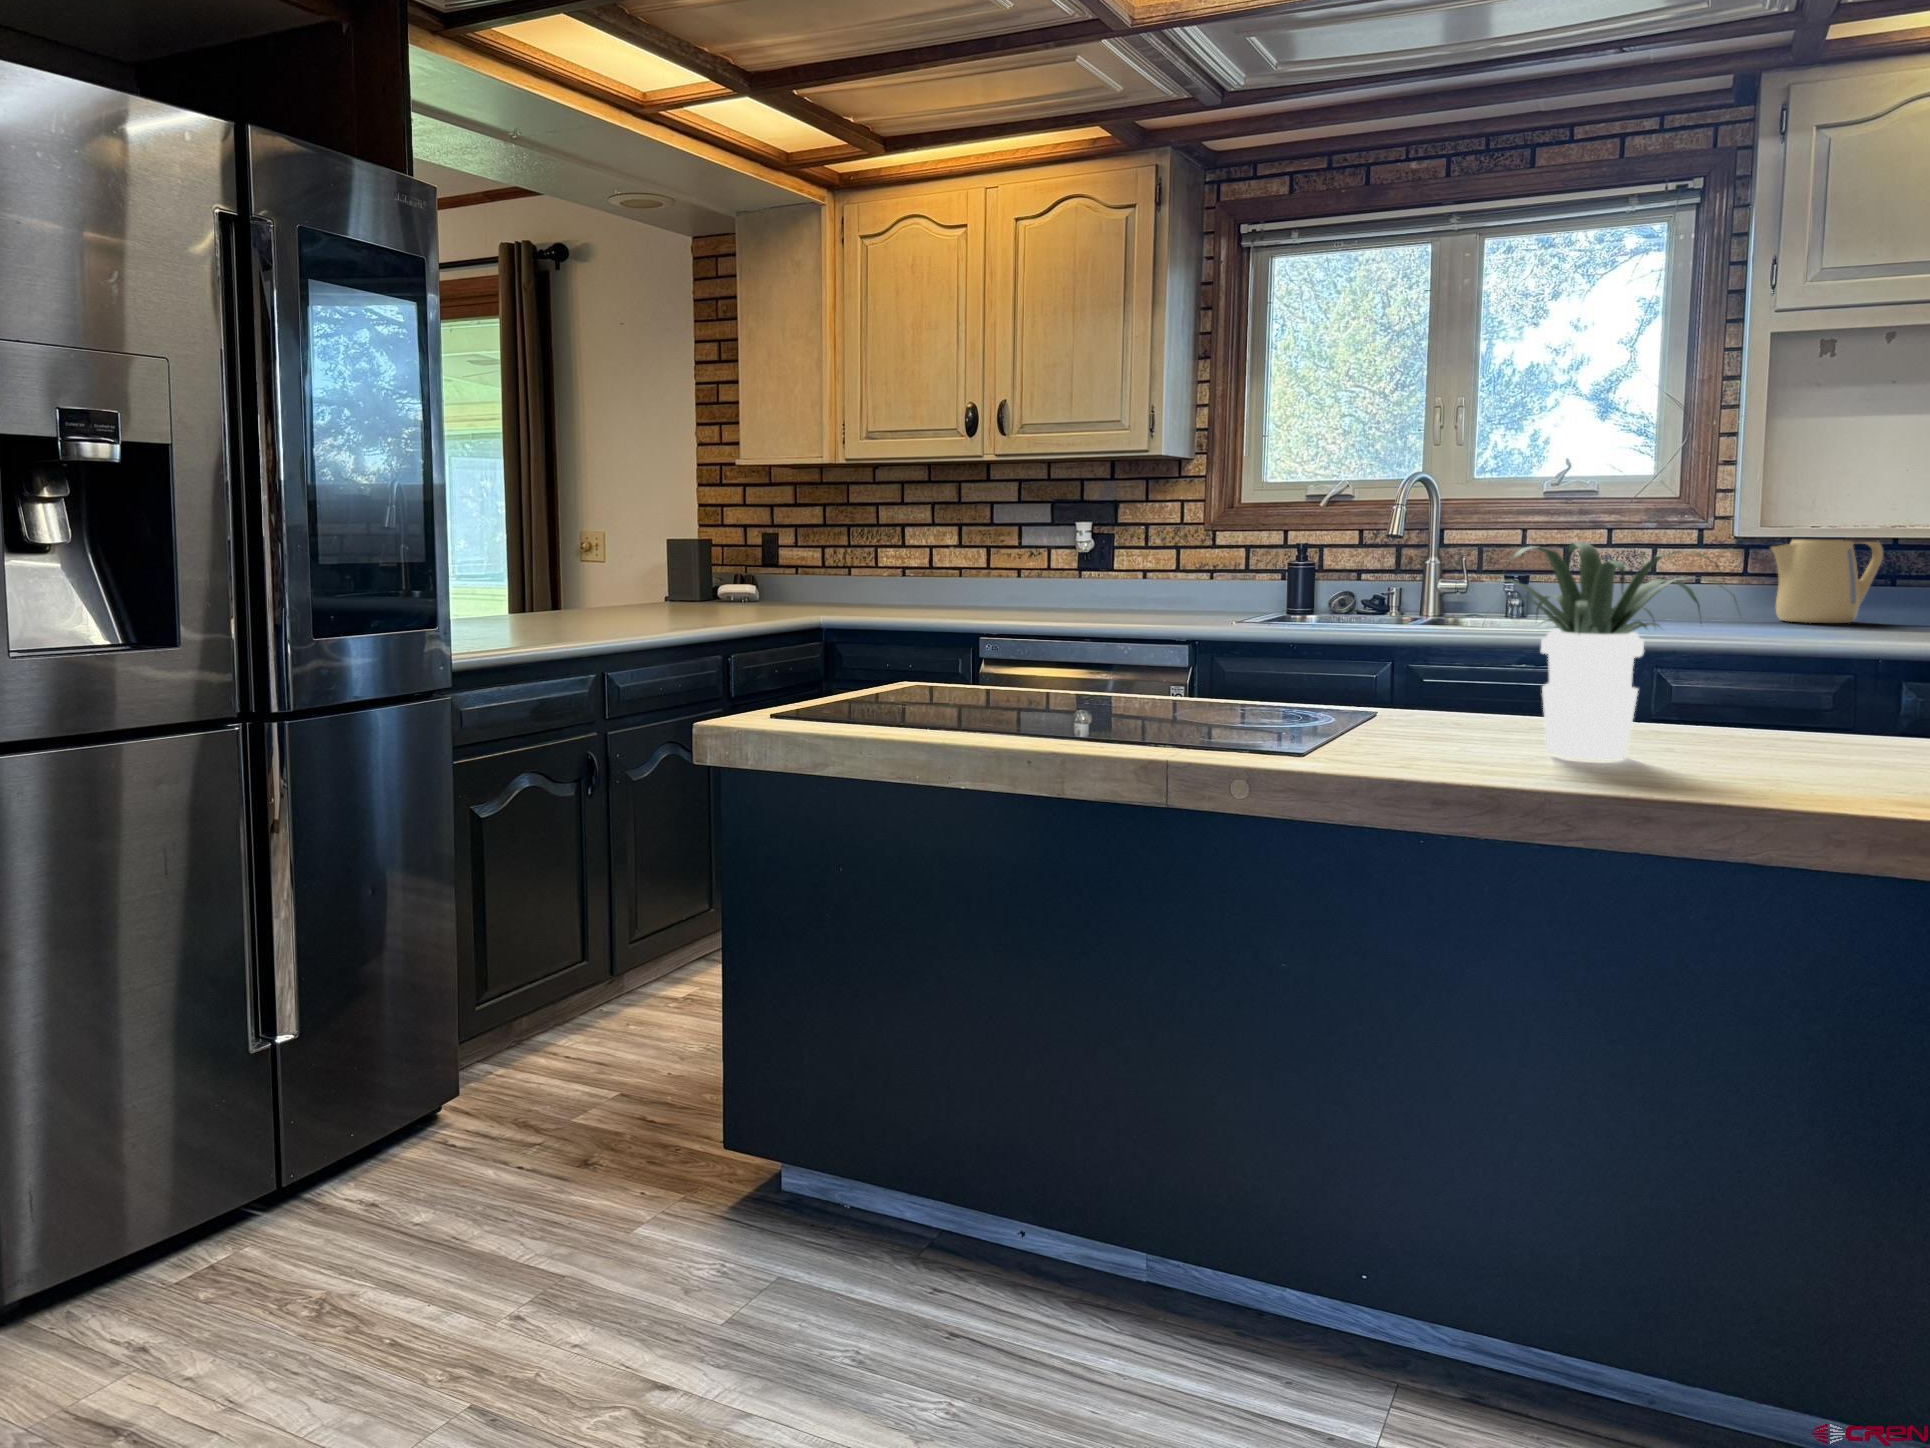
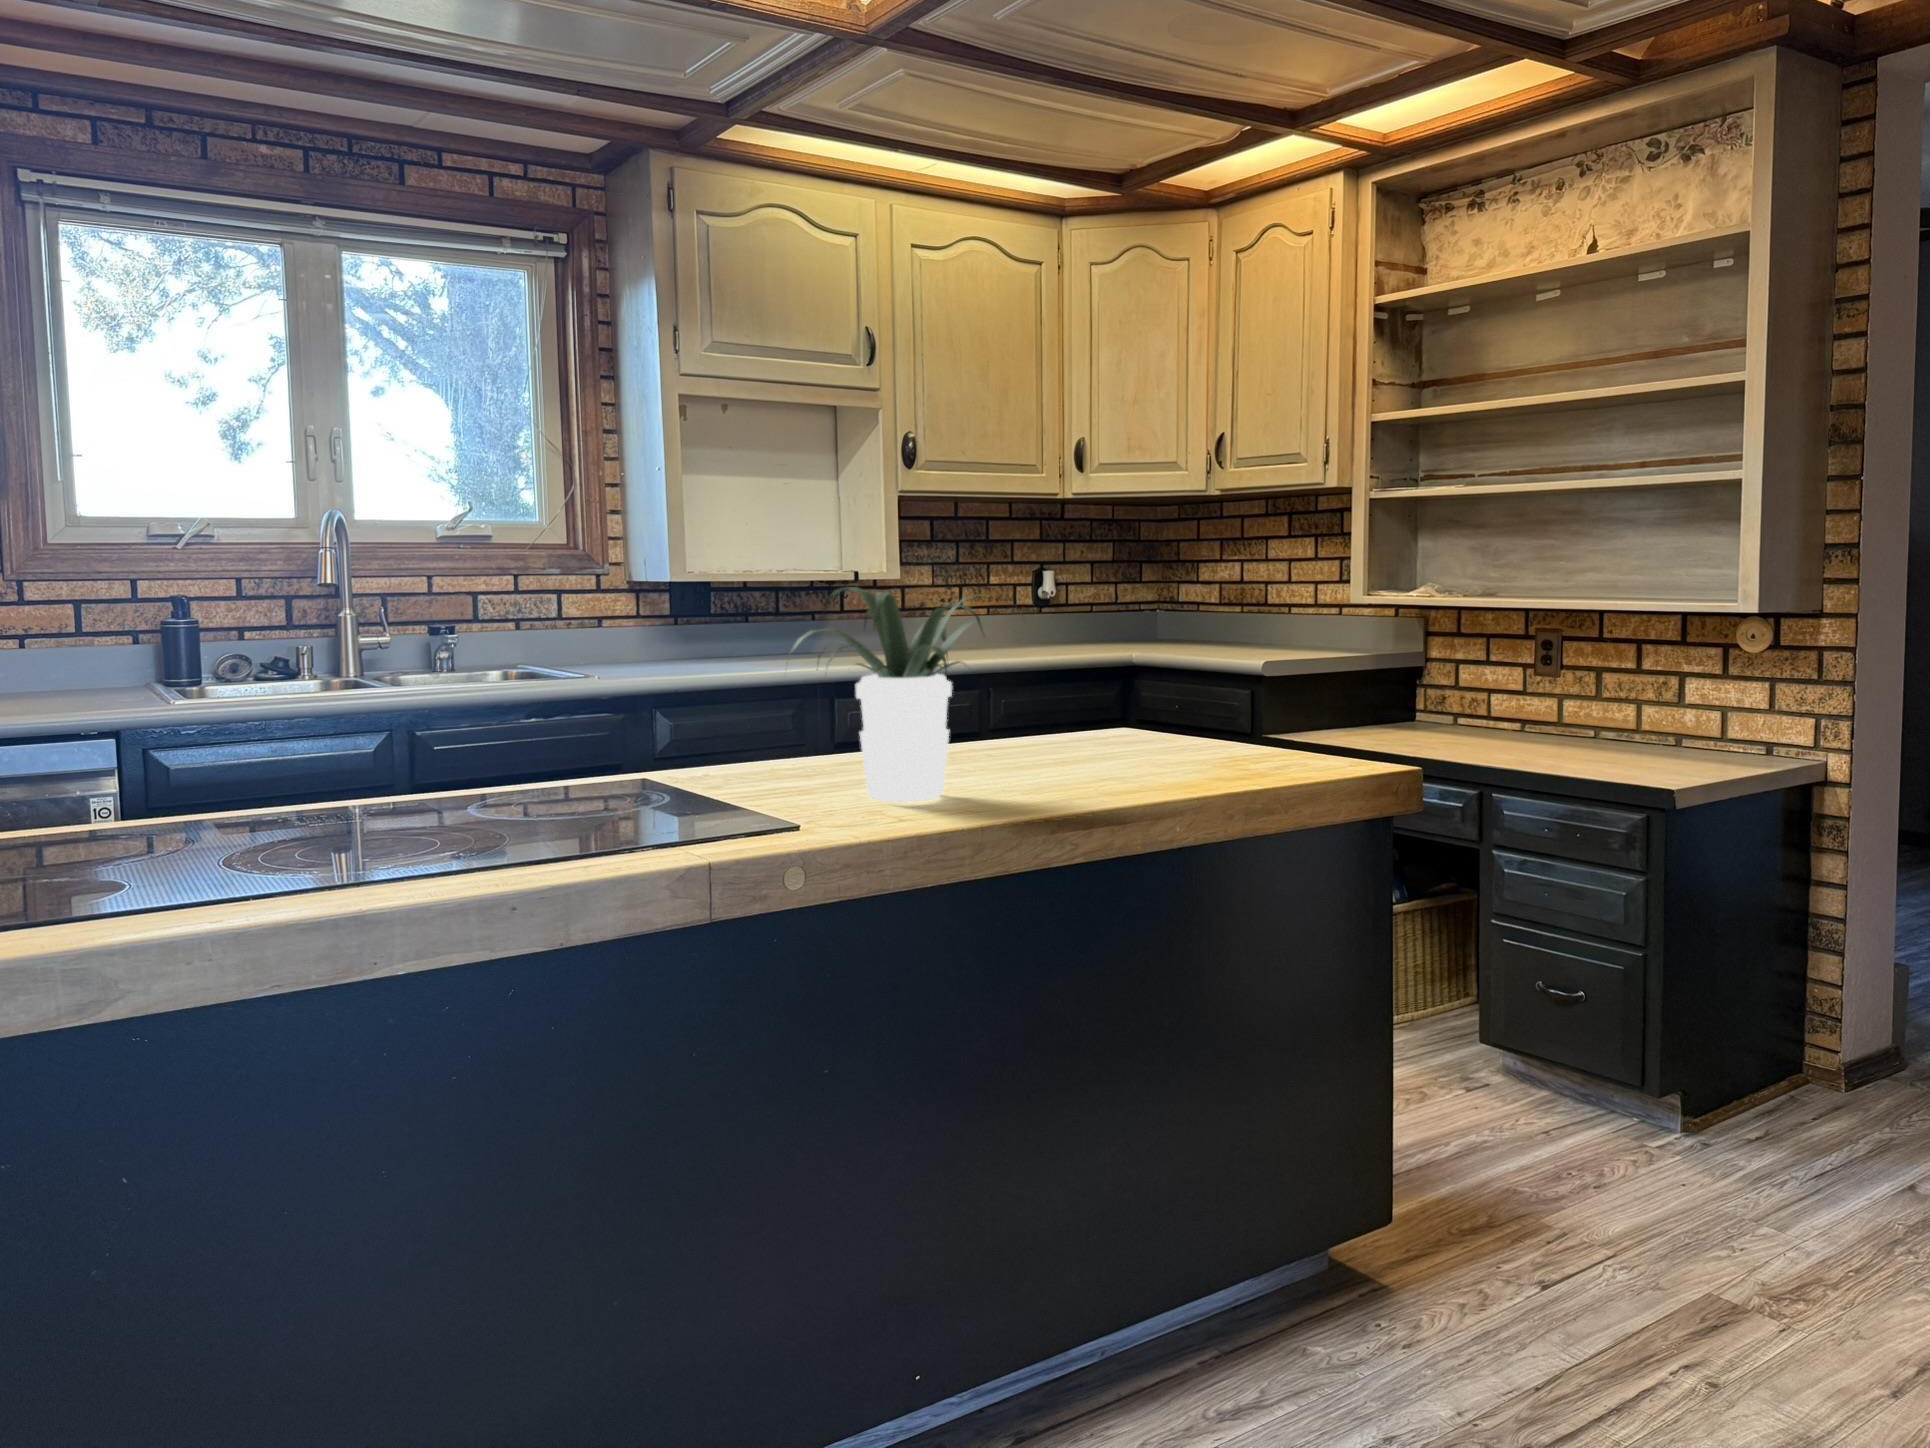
kettle: present [1771,540,1883,623] -> none [659,570,738,657]

